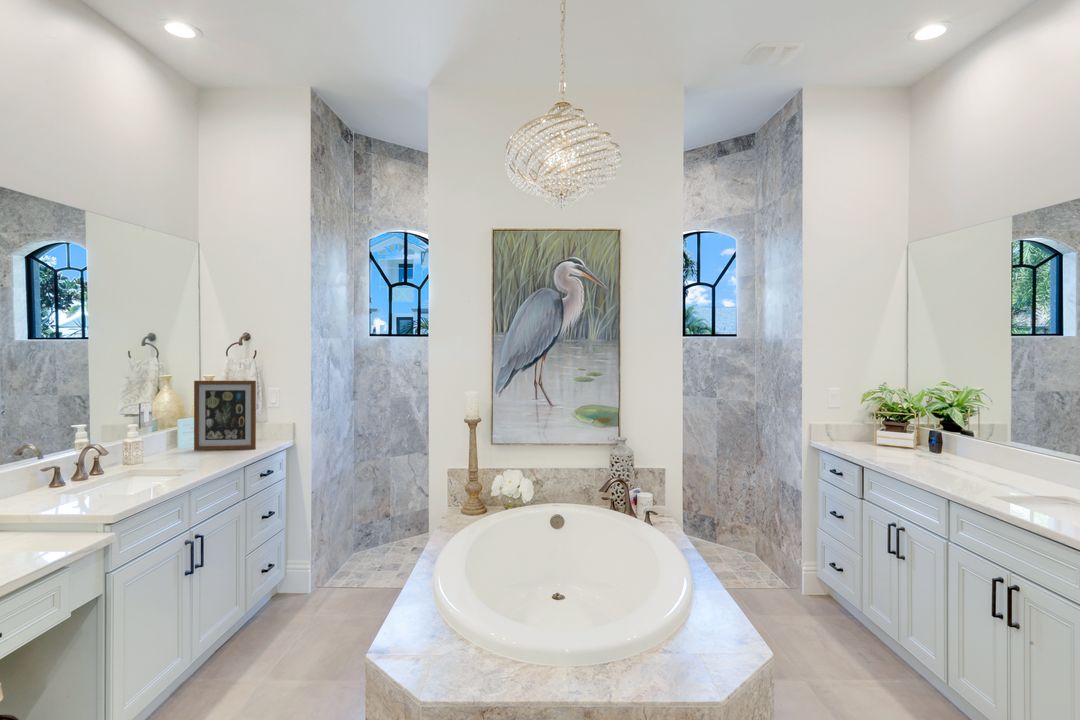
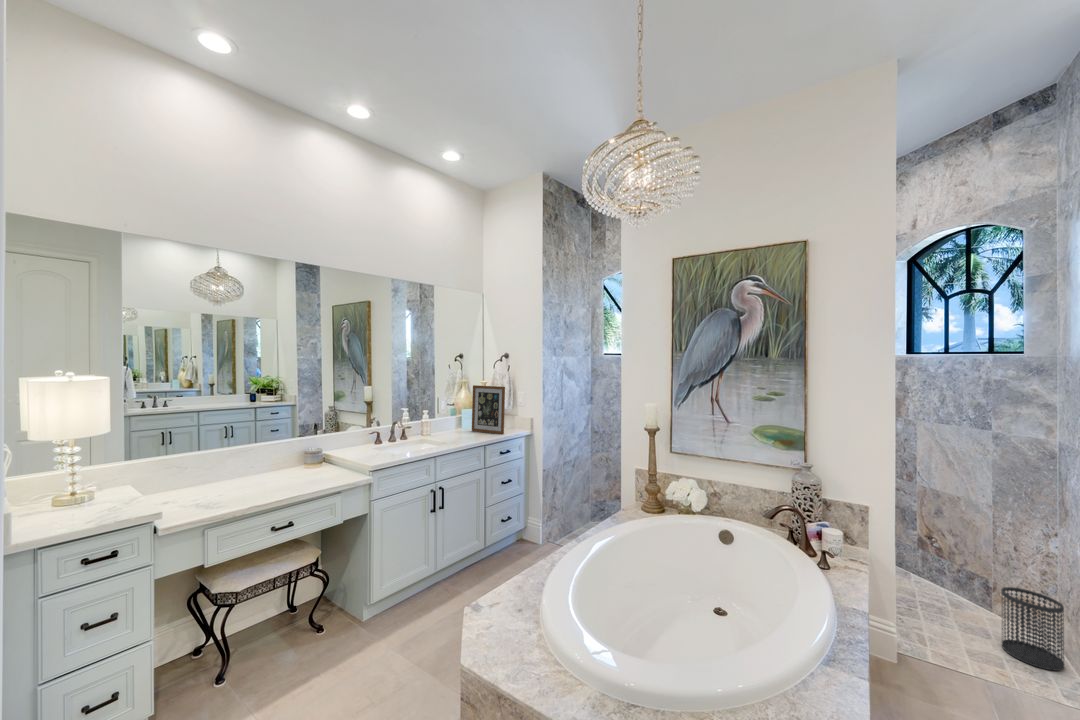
wastebasket: none [726,513,758,567] -> present [1001,587,1064,670]

